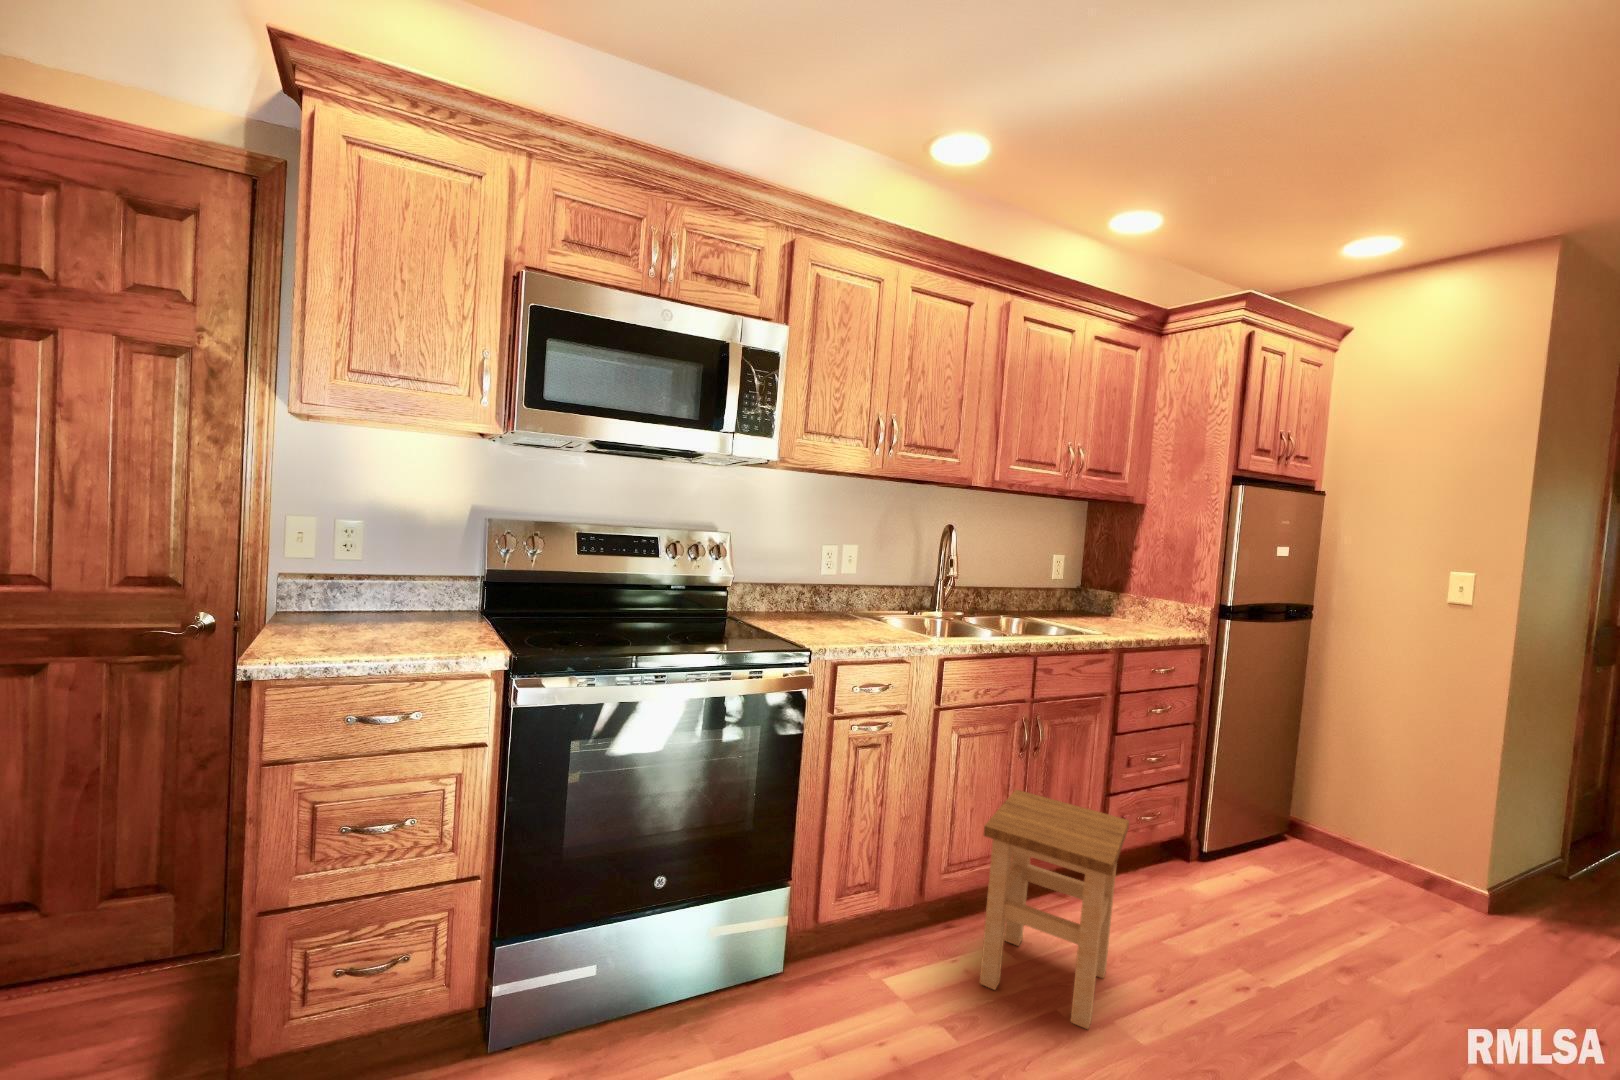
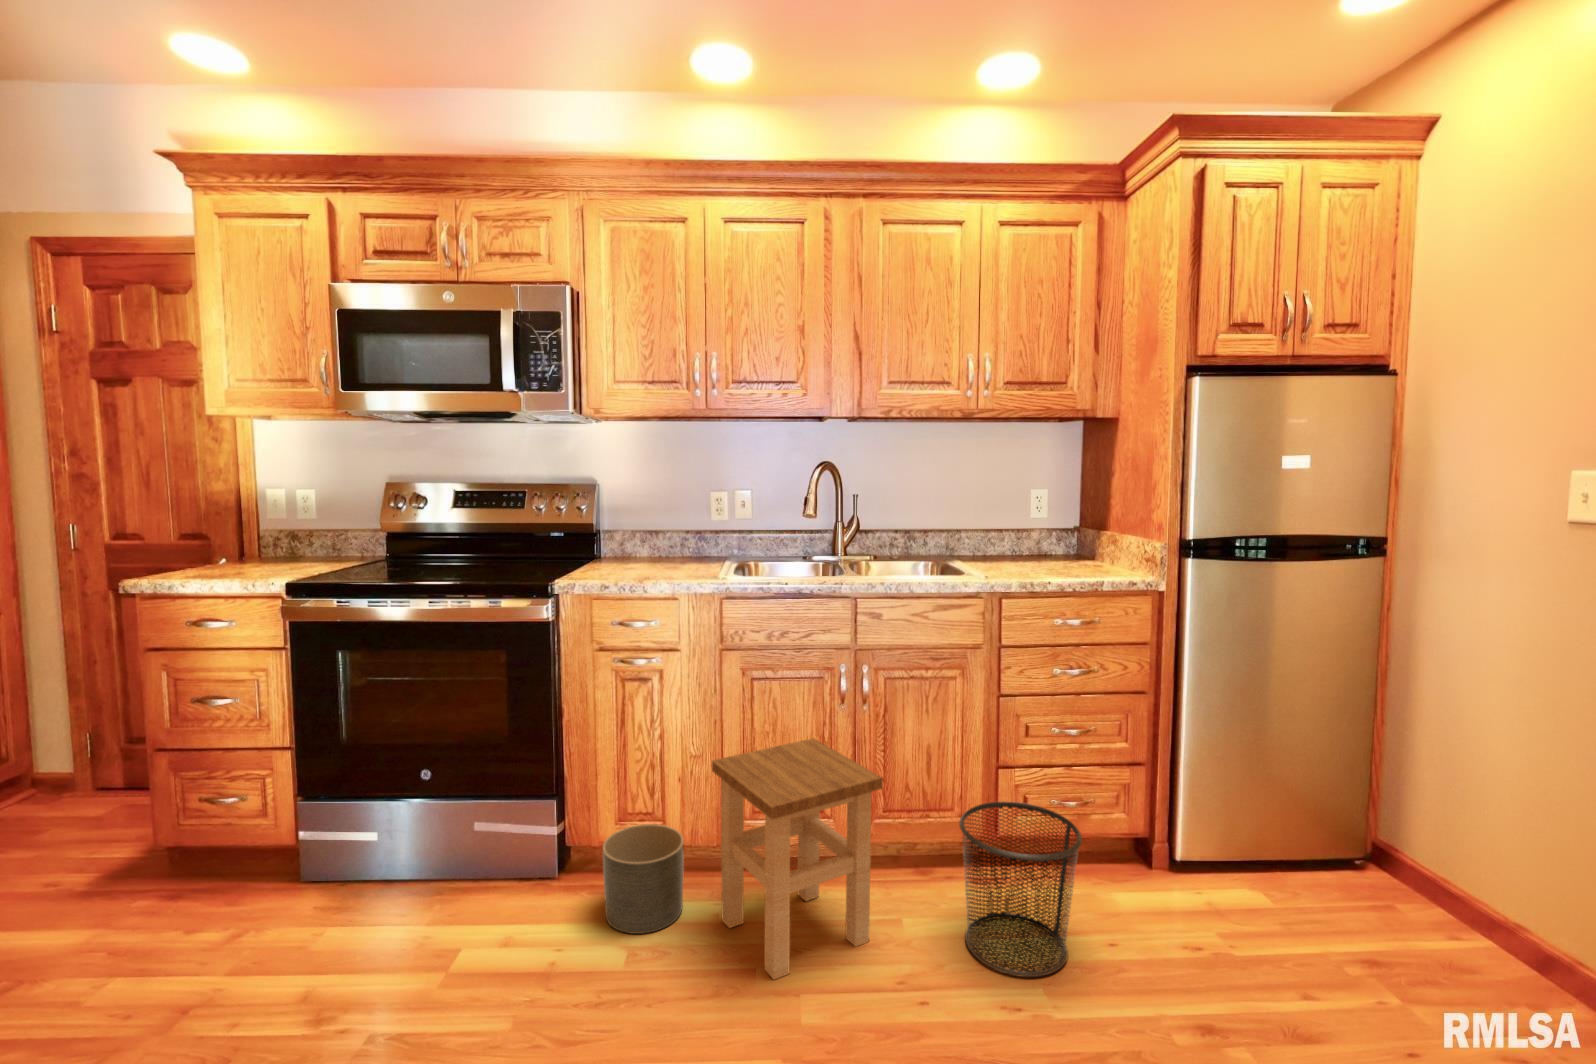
waste bin: none [1150,824,1263,971] -> present [959,801,1082,977]
planter: none [865,899,953,1023] -> present [603,824,684,934]

